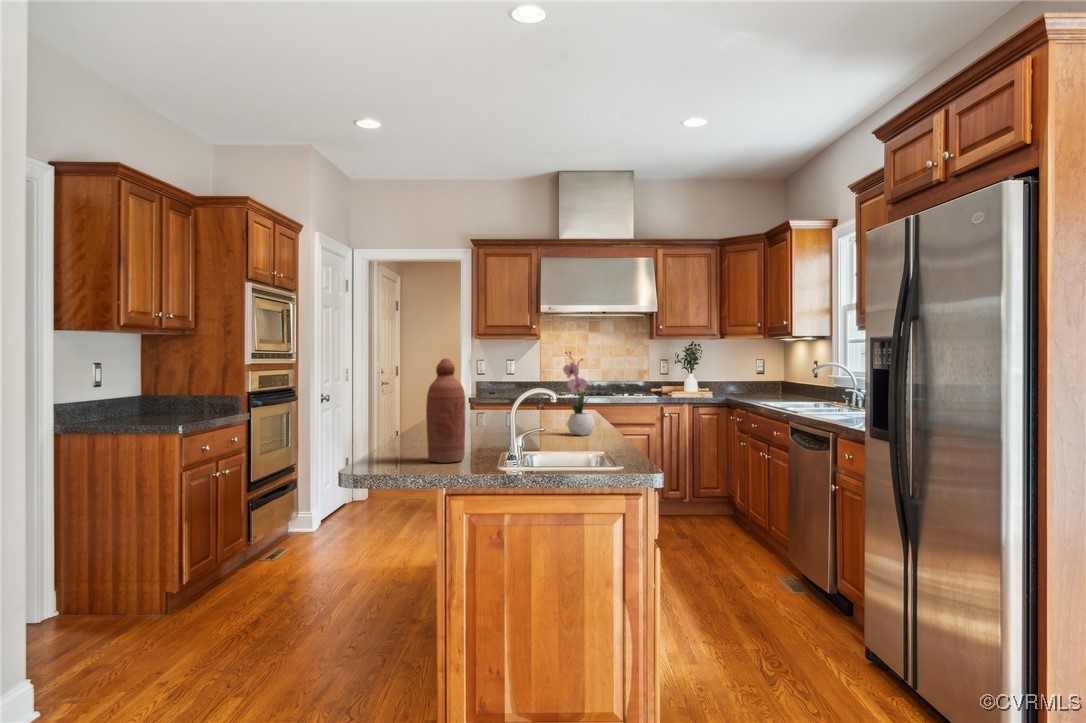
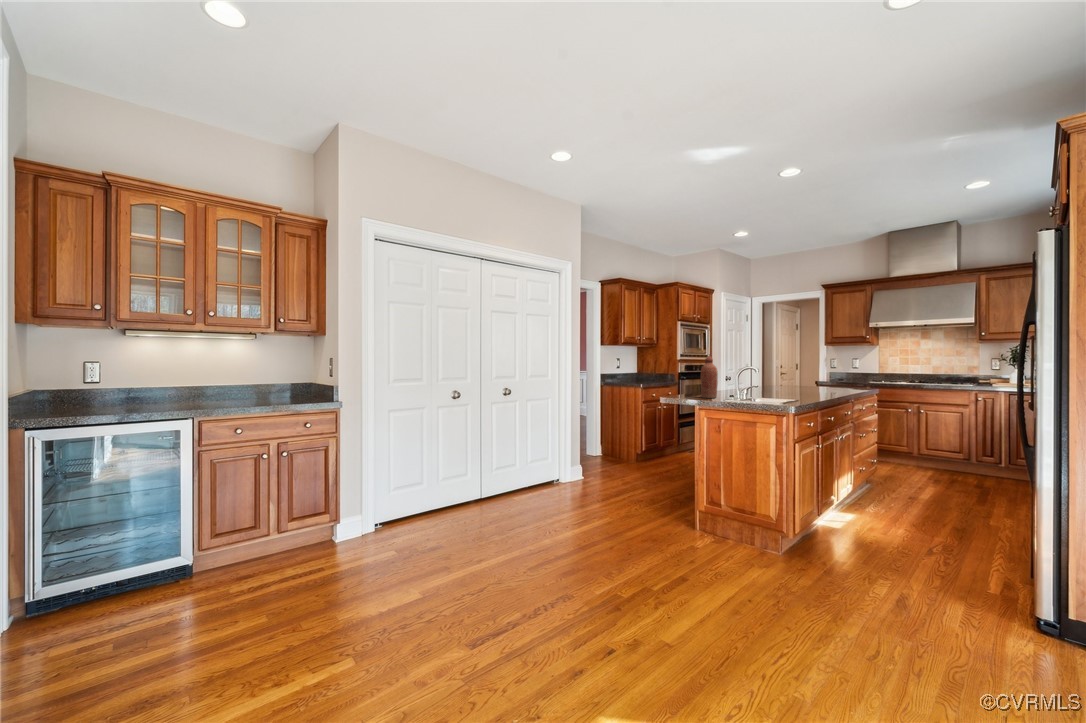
flower arrangement: present [563,351,595,435] -> none [798,353,821,398]

